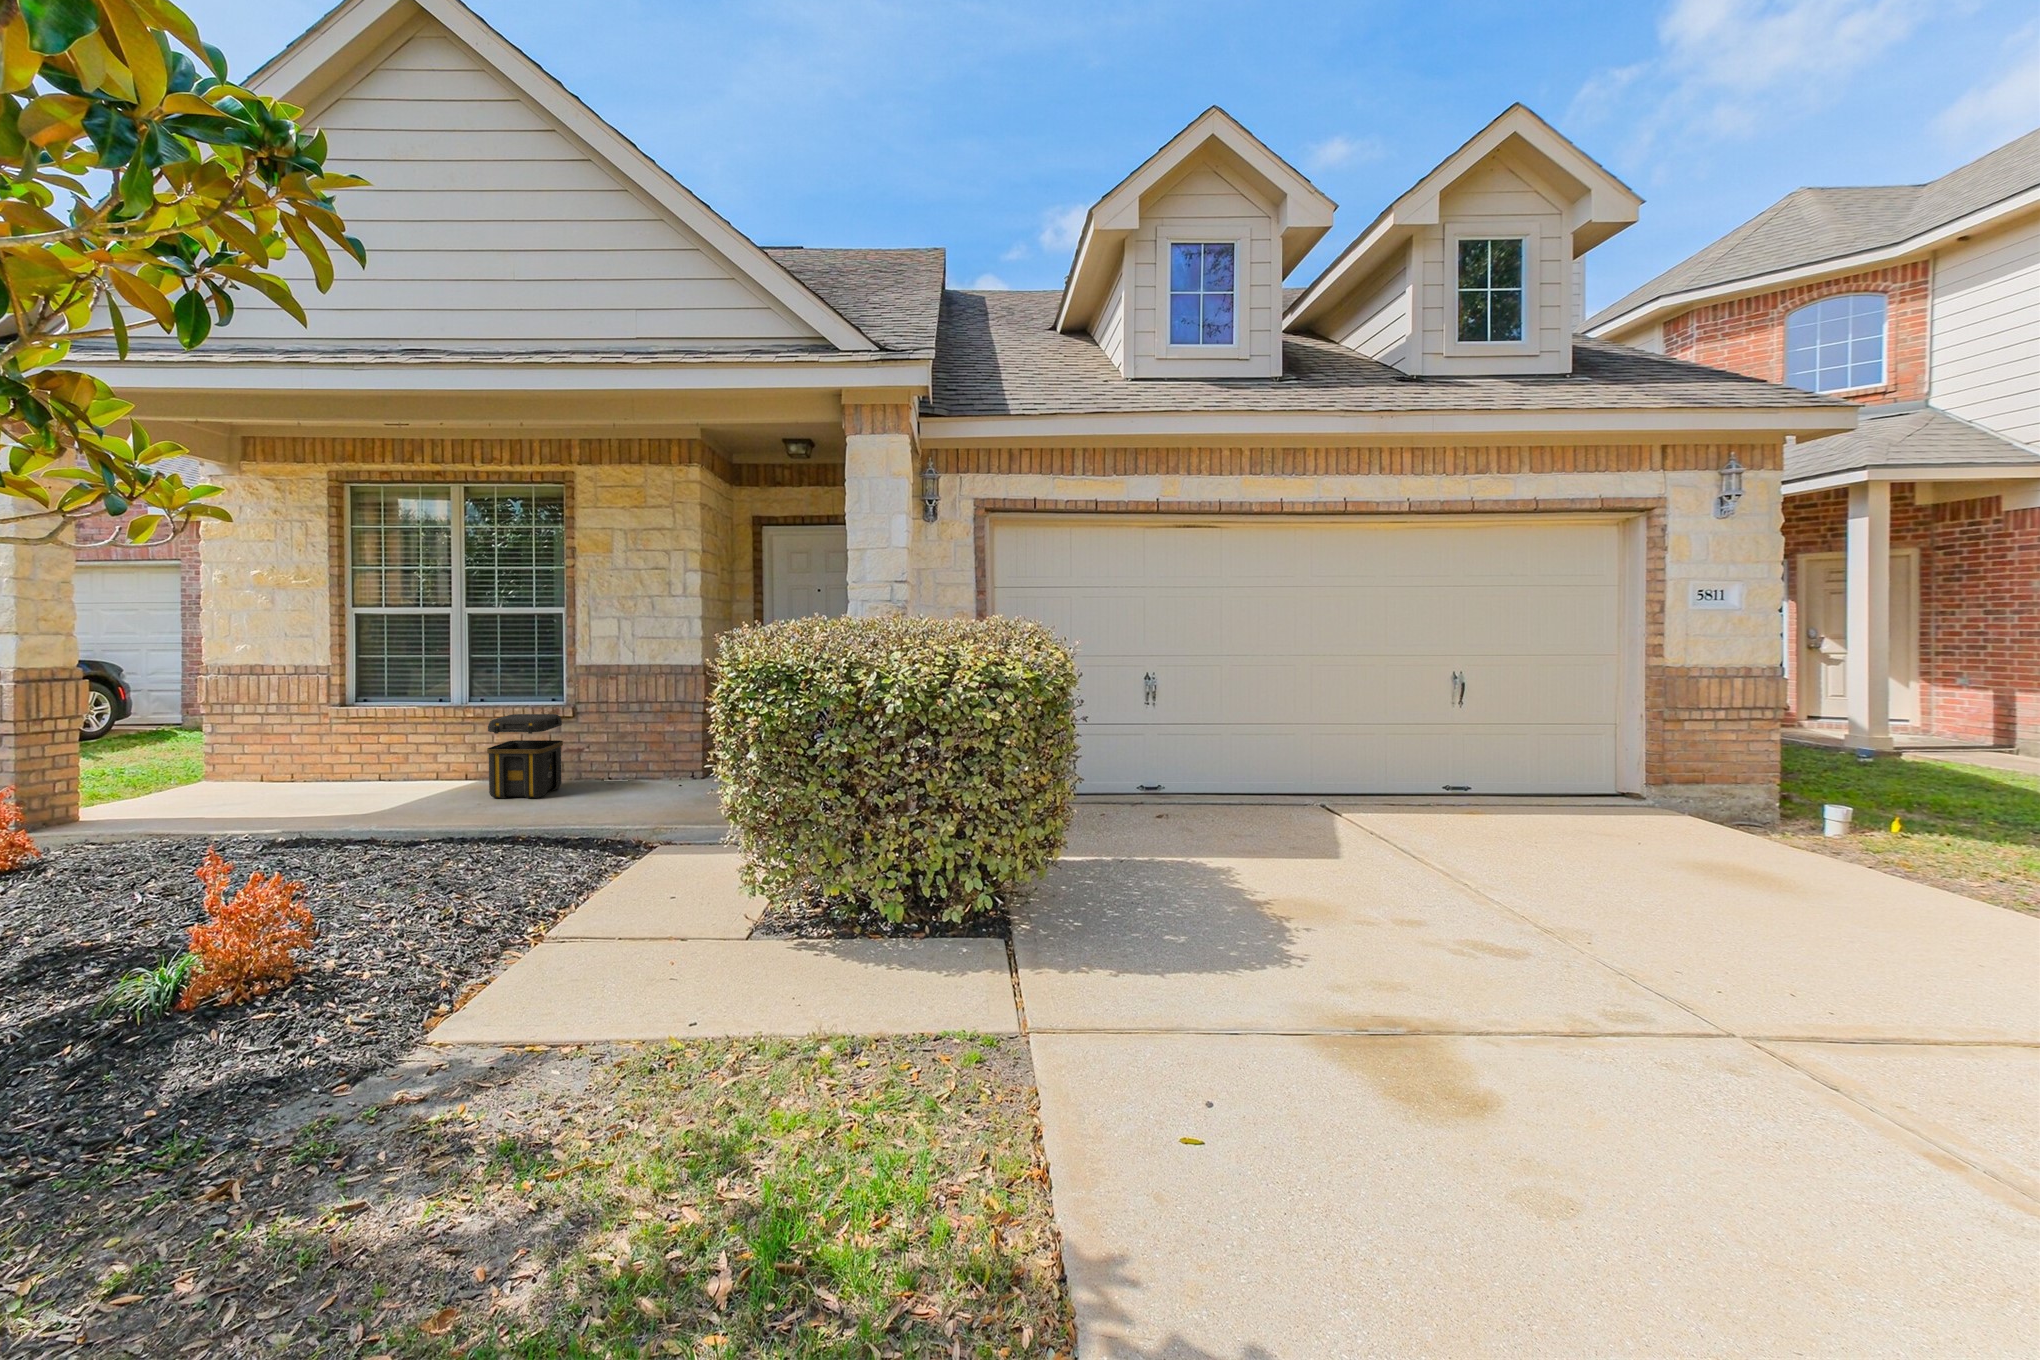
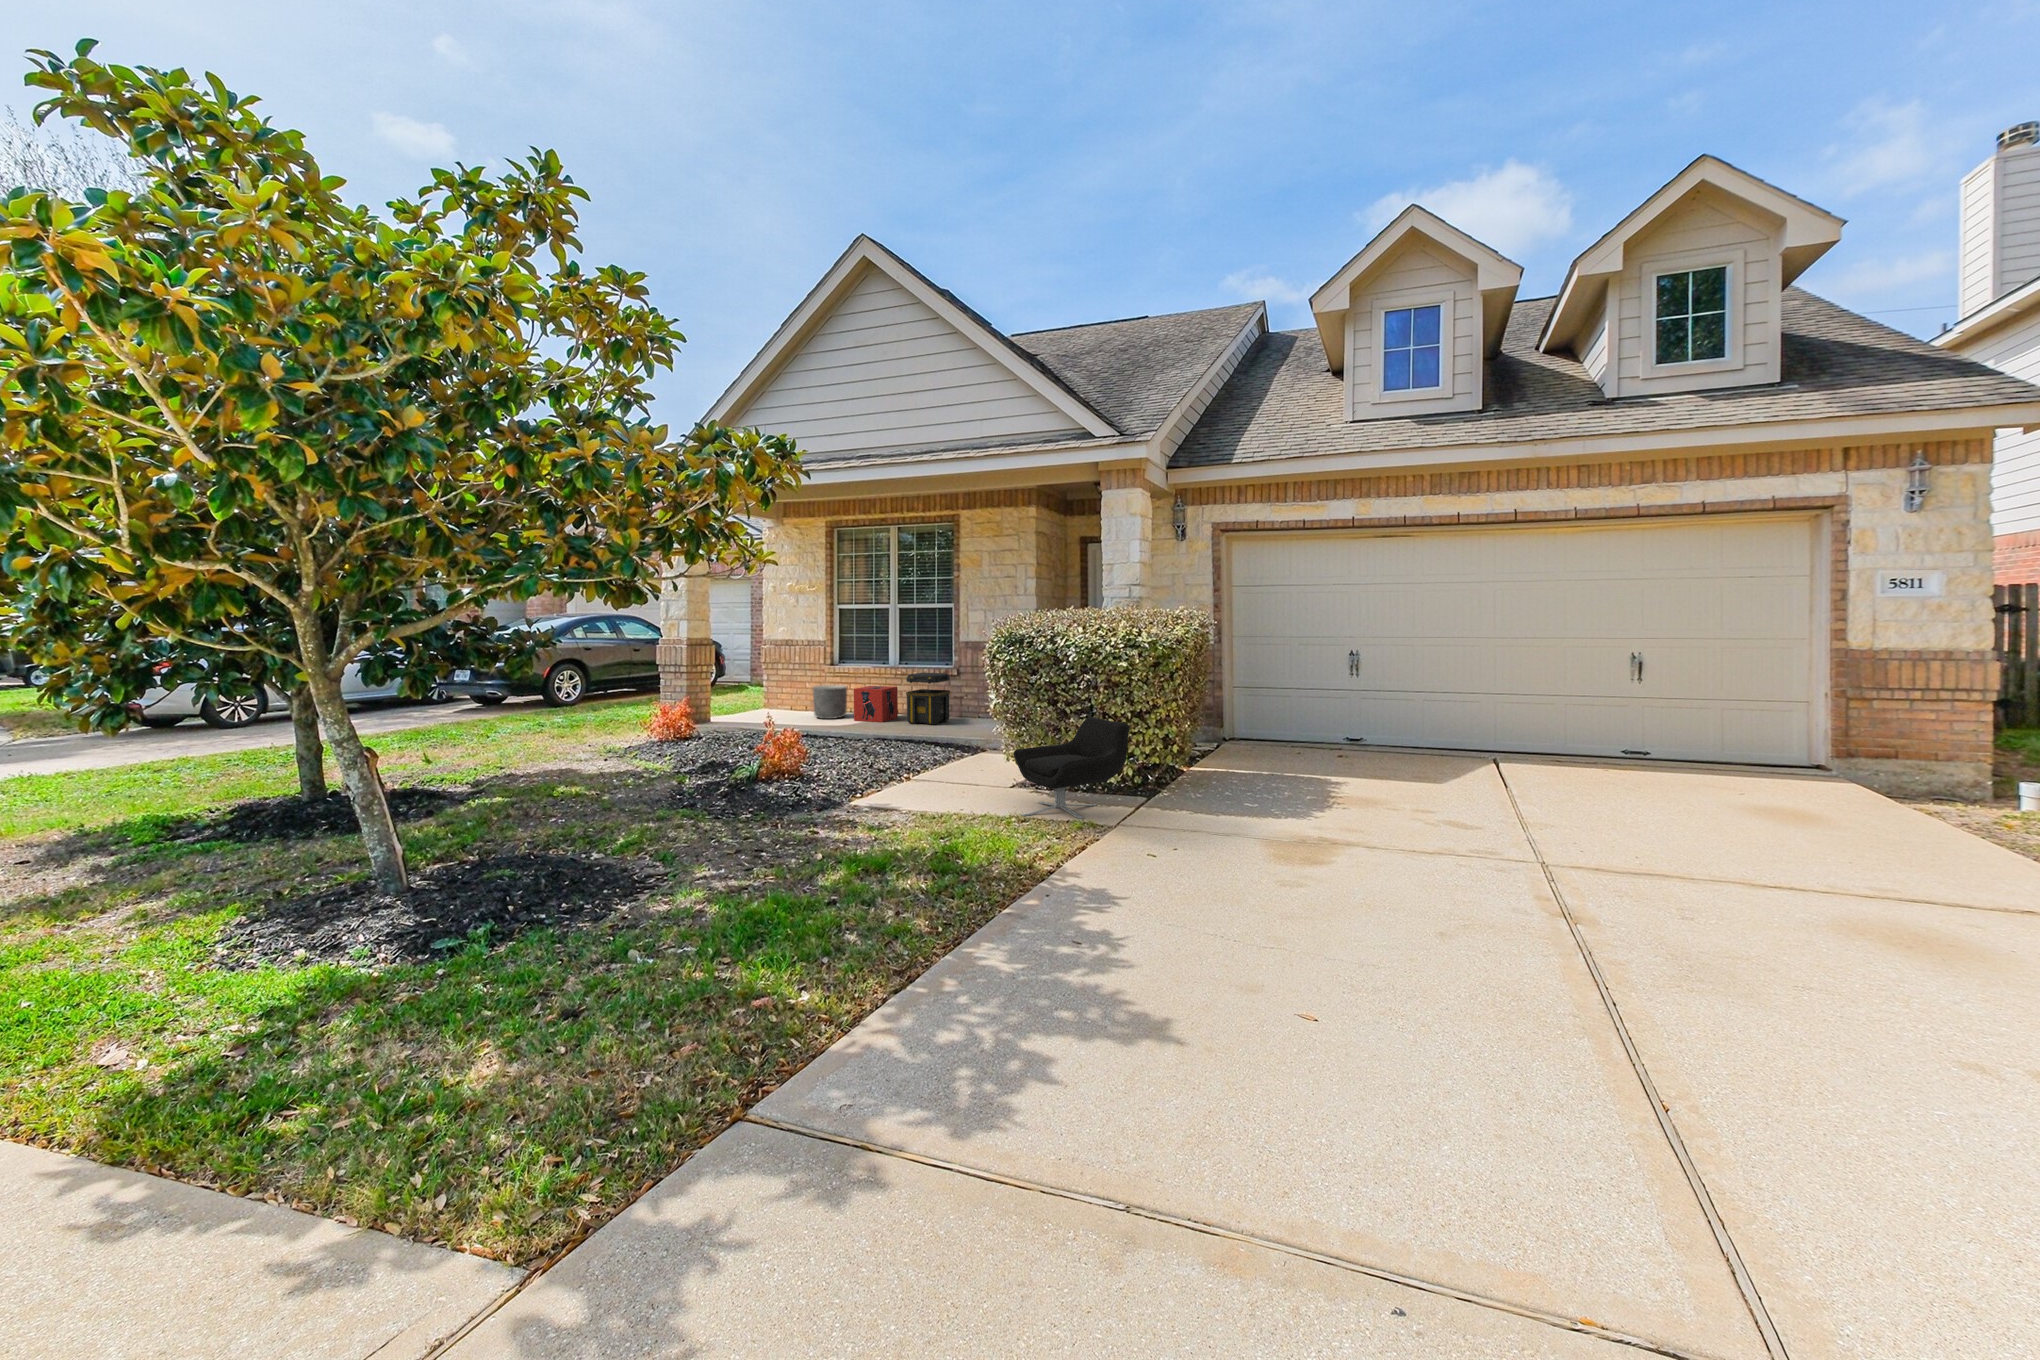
storage box: none [387,738,468,799] -> present [854,686,898,722]
planter: none [304,739,373,798] -> present [813,685,847,719]
lounge chair: none [787,812,1004,1031] -> present [1013,717,1130,819]

